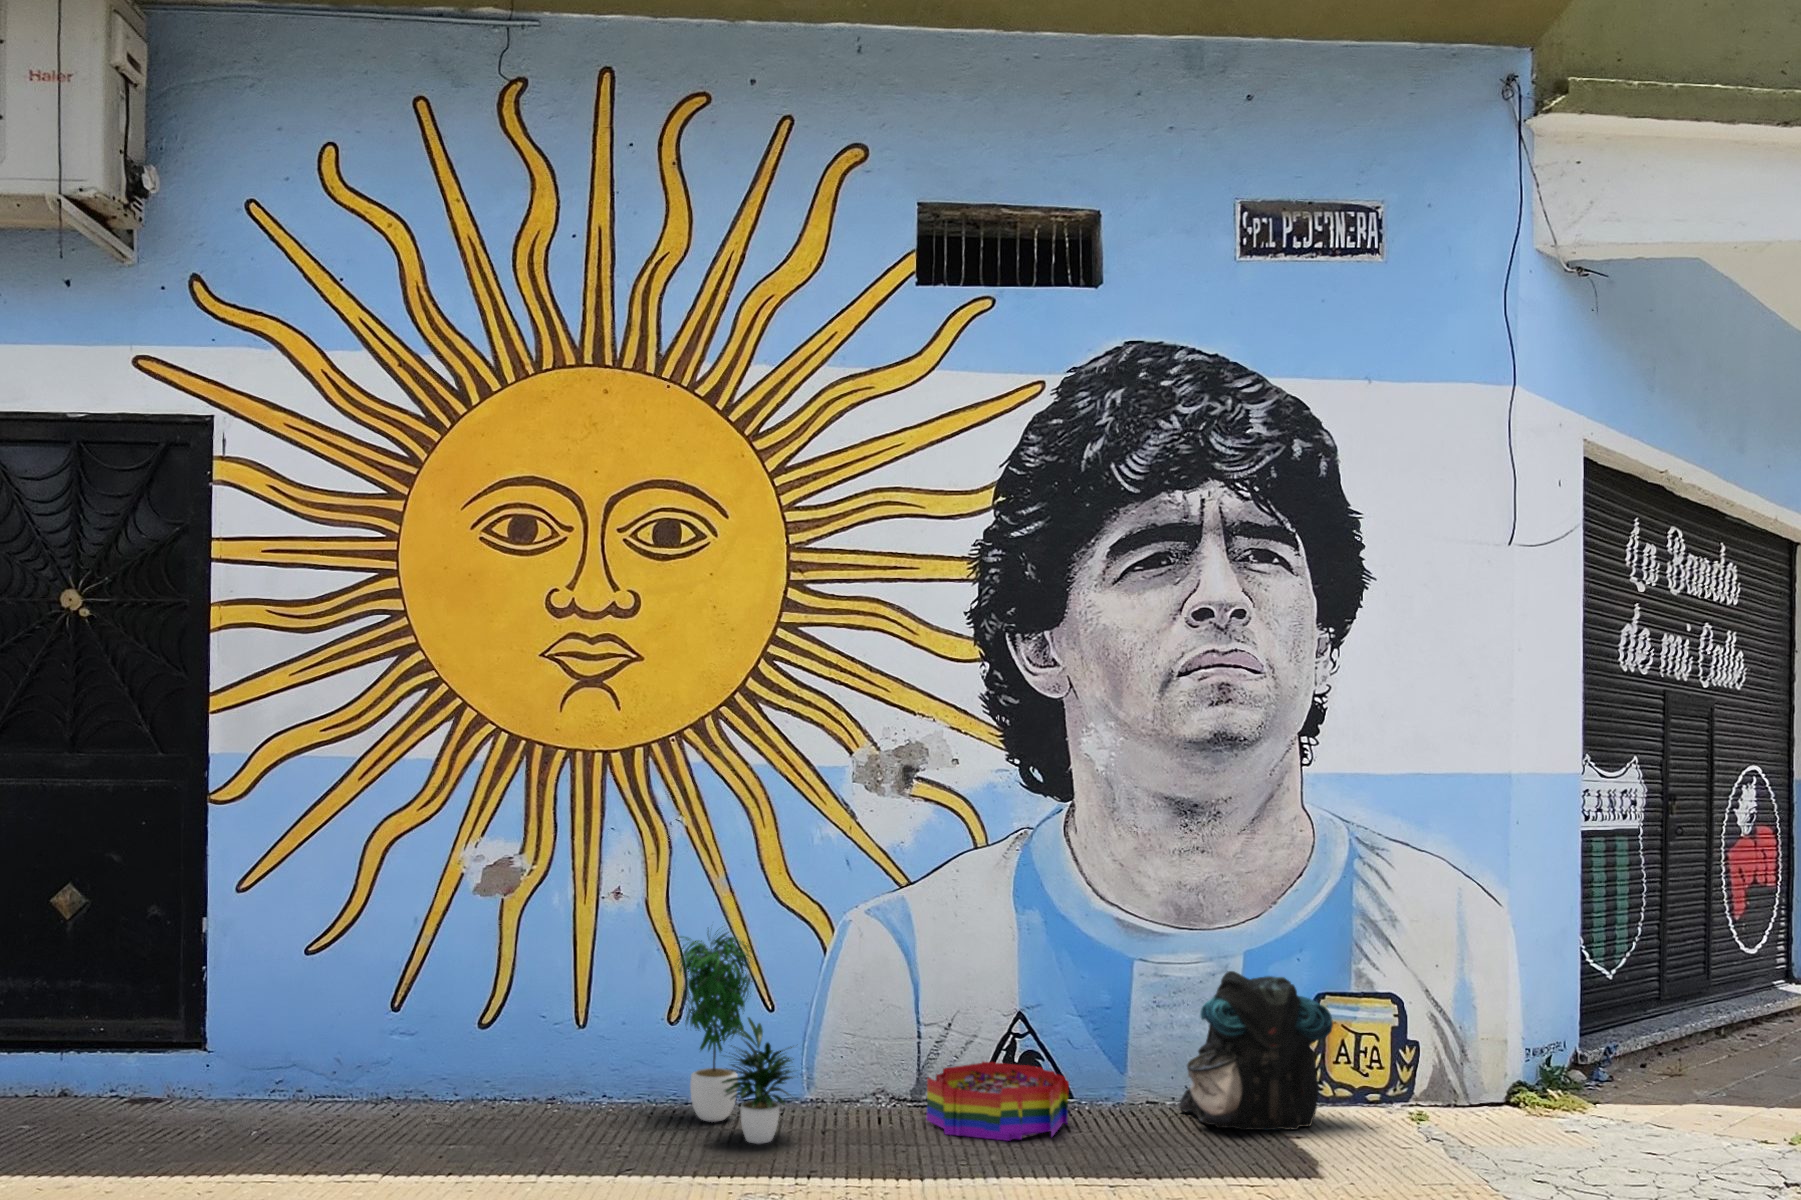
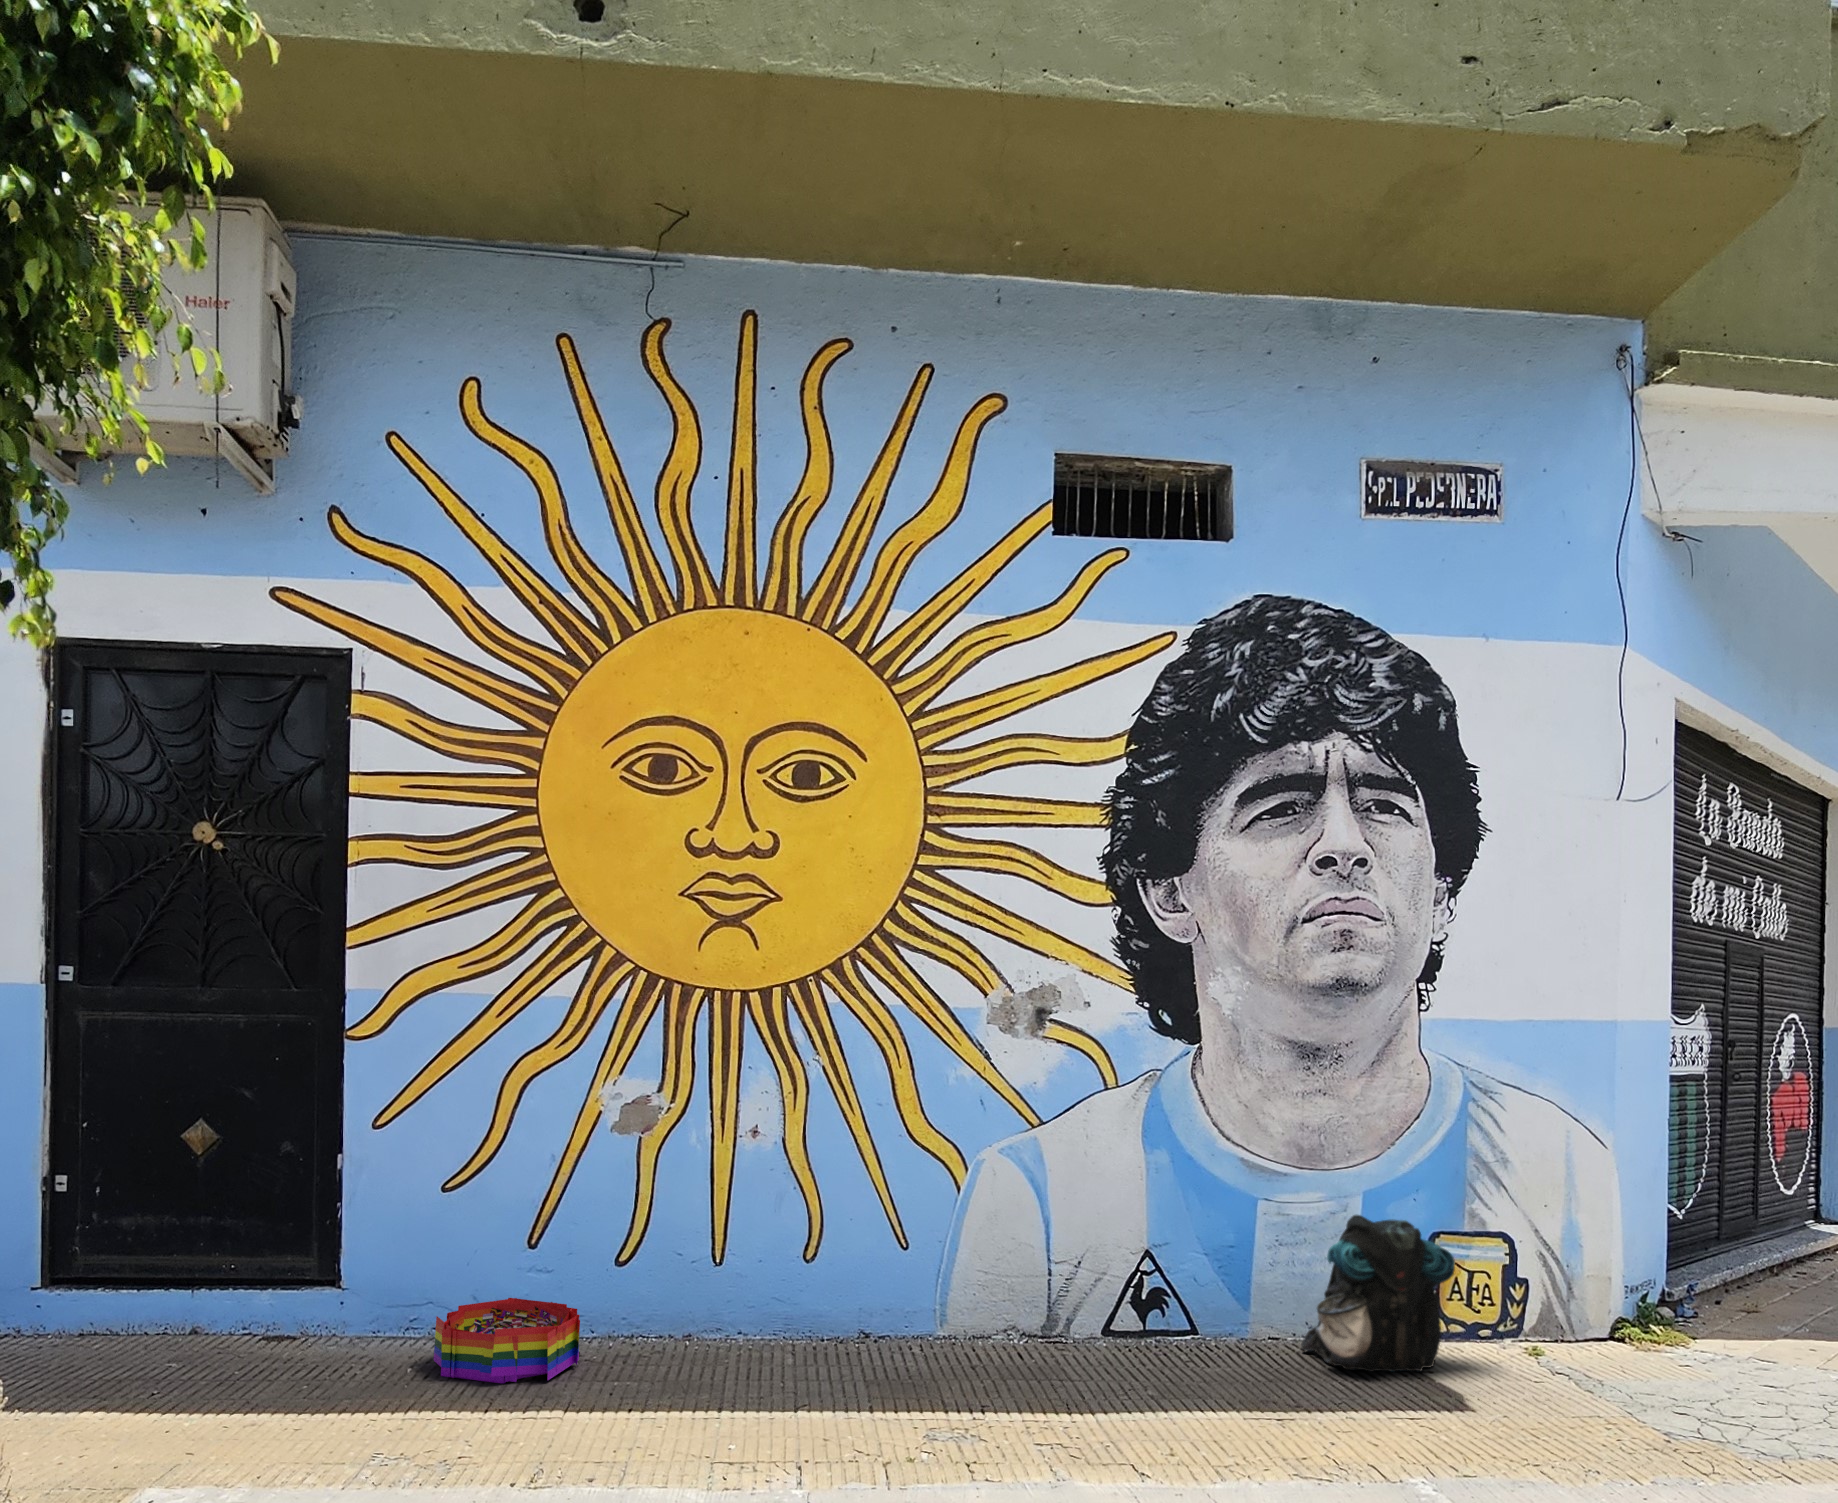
potted plant: present [678,930,794,1144] -> none [815,1162,952,1388]
storage bin: present [926,1062,1069,1141] -> present [434,1298,580,1383]

